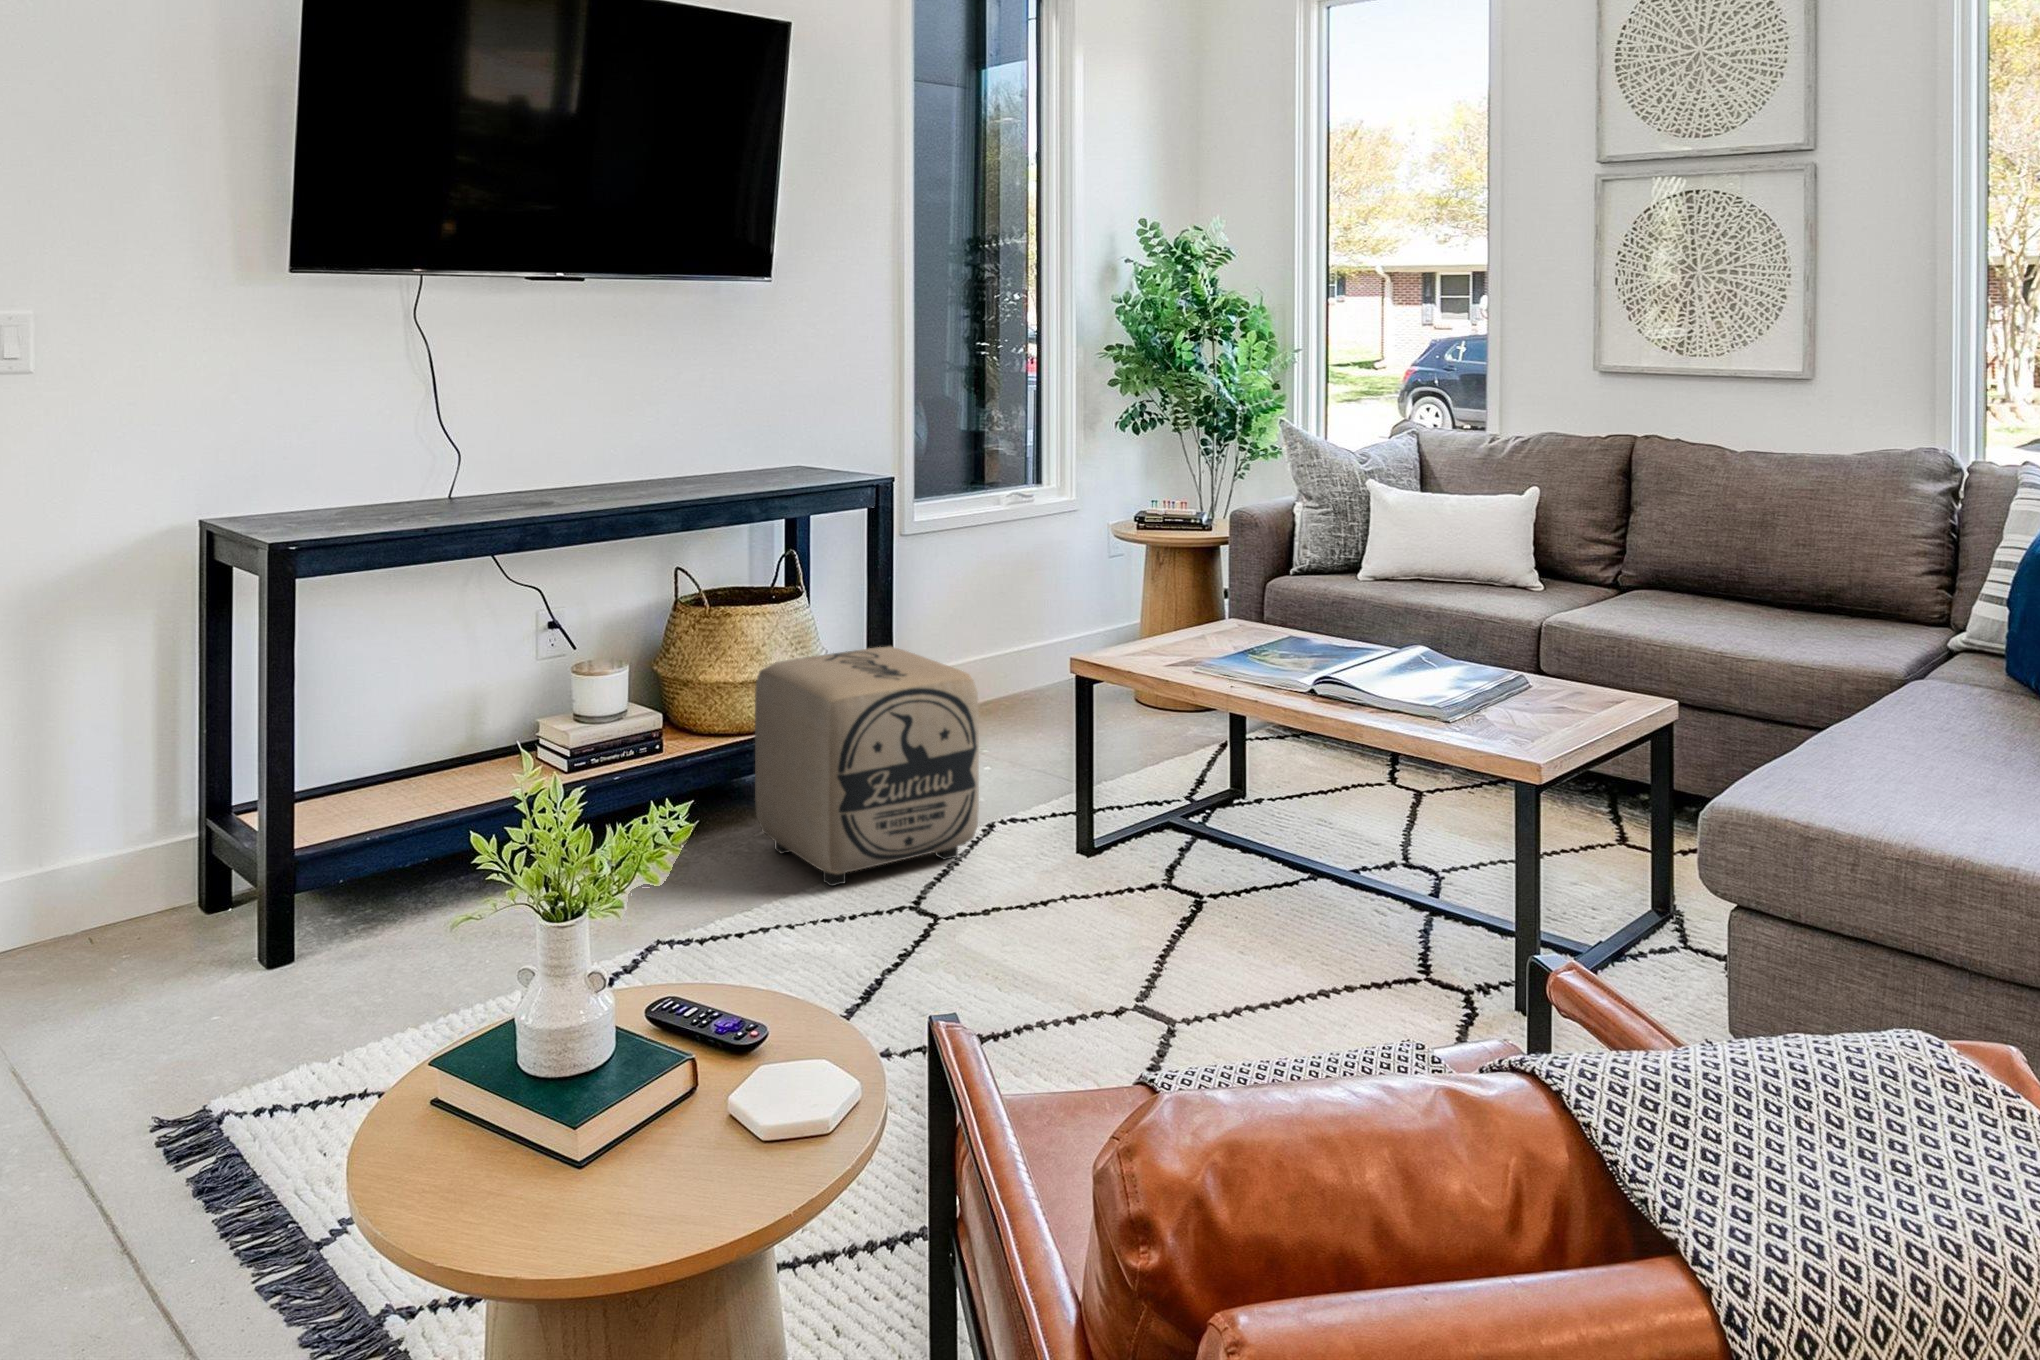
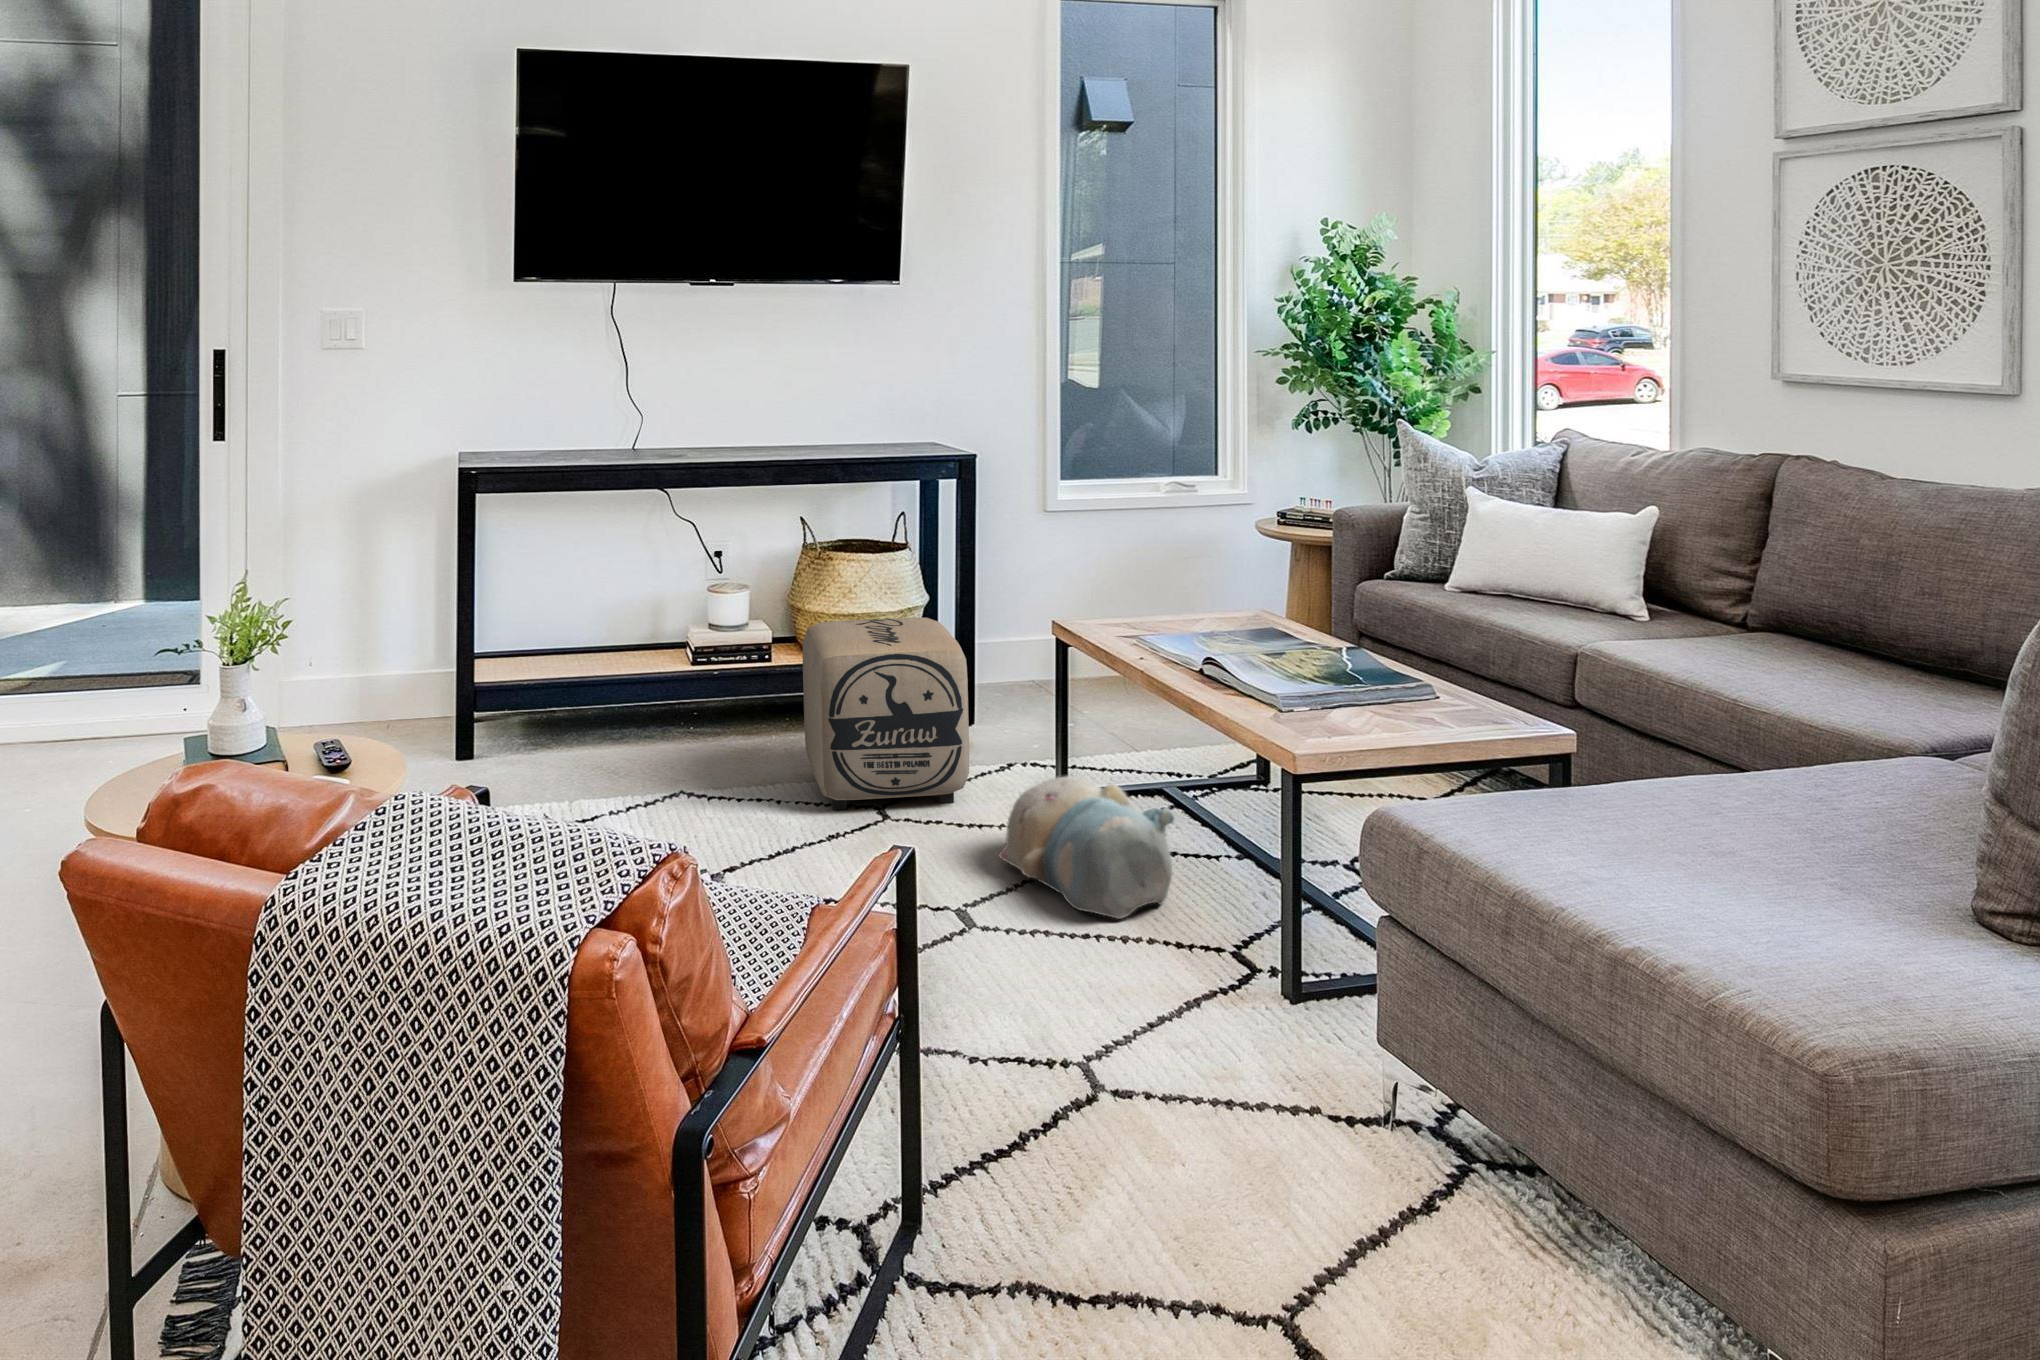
plush toy: none [1080,805,1304,954] -> present [999,776,1174,919]

